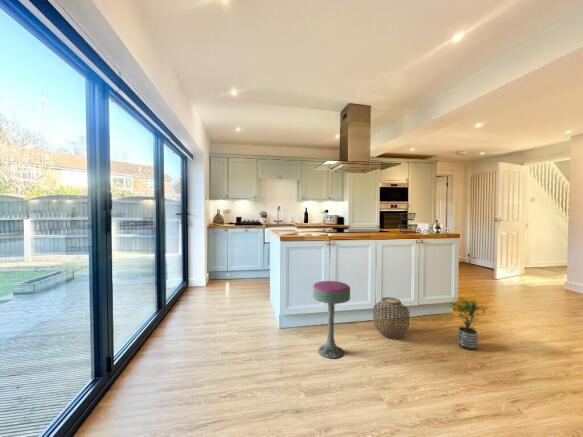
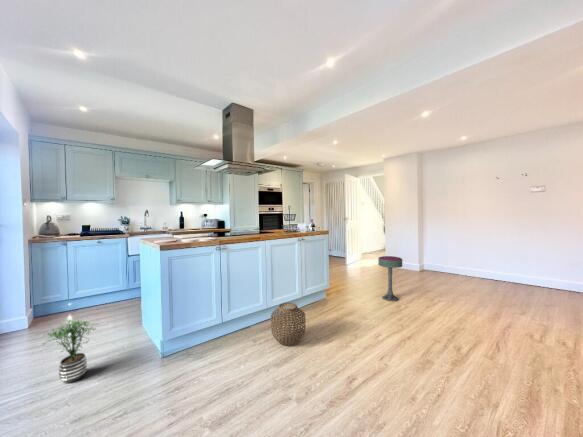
bar stool: present [313,281,350,358] -> present [378,256,402,301]
potted plant: present [451,297,486,350] -> present [43,320,94,383]

